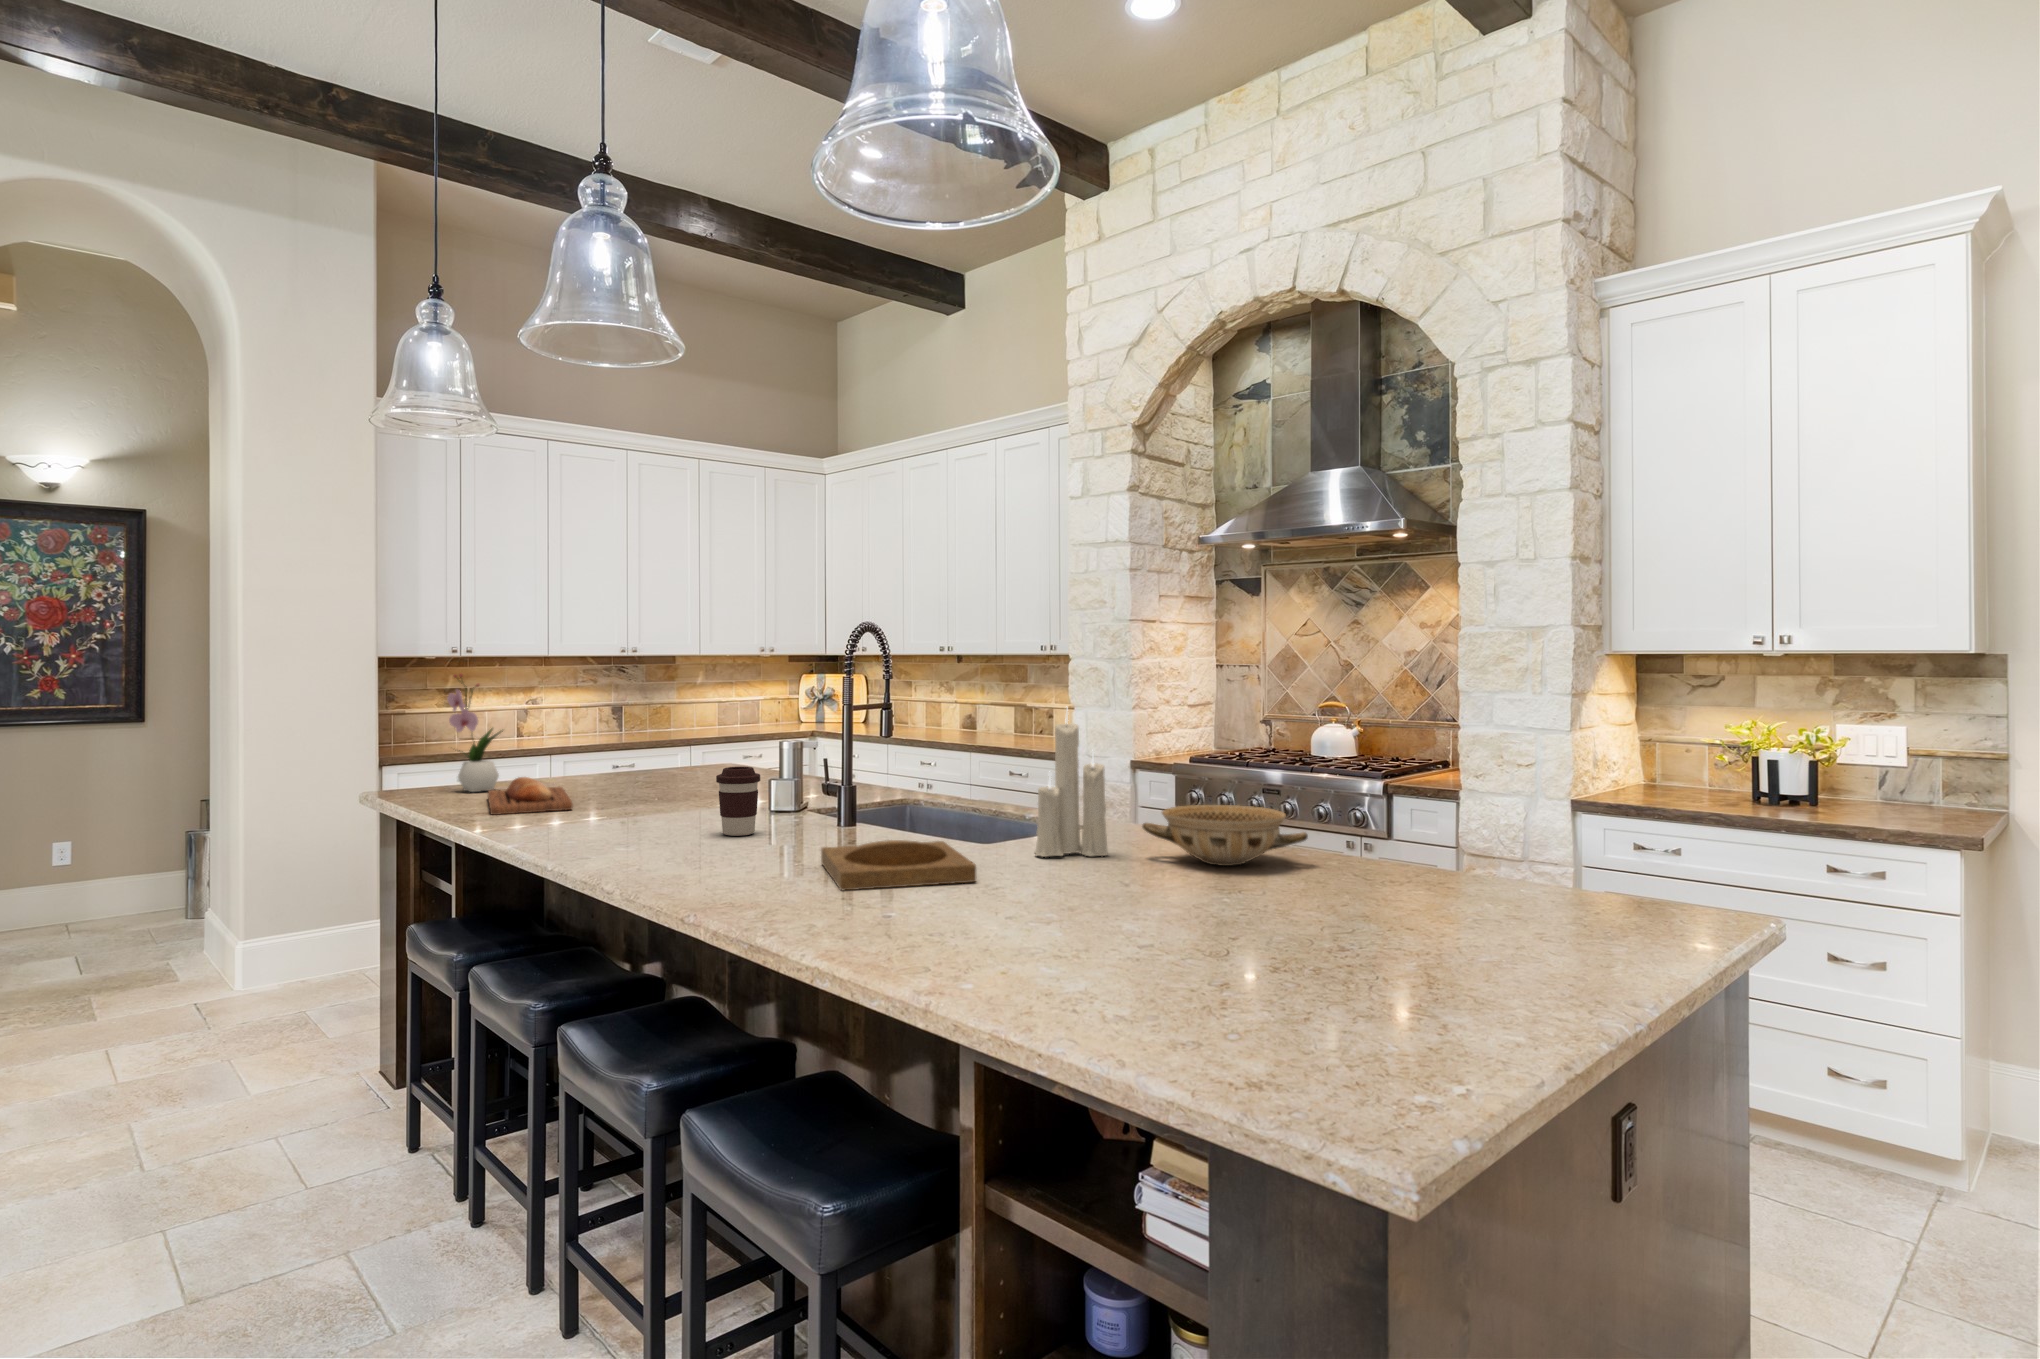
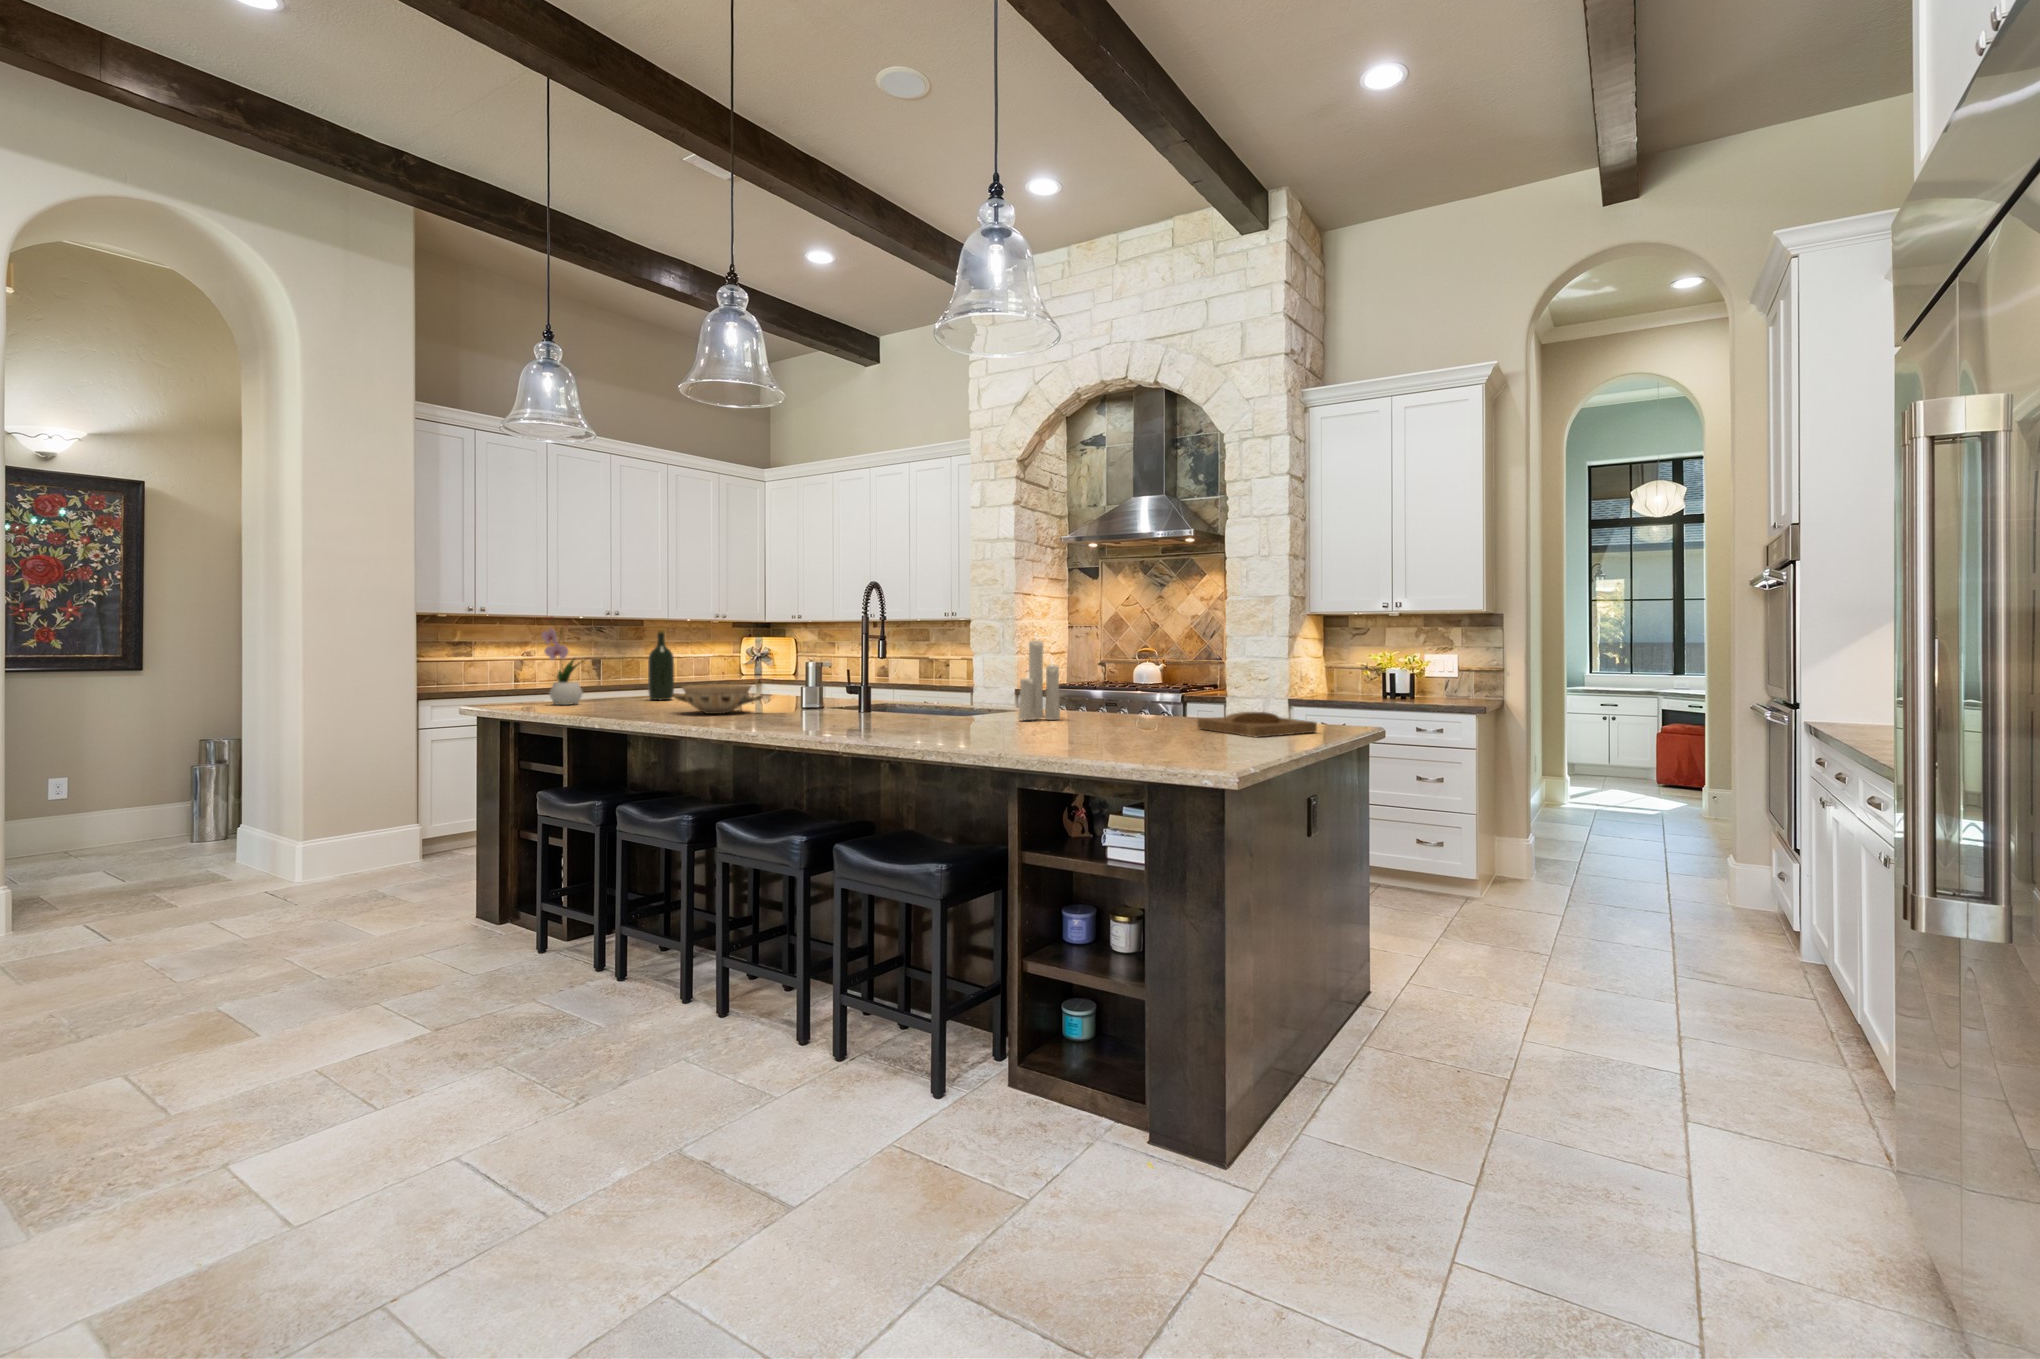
wine bottle: none [590,688,624,784] -> present [648,630,674,700]
coffee cup: present [716,766,760,836] -> none [797,673,827,718]
bread loaf: present [488,777,573,815] -> none [584,691,666,714]
ceramic bowl: present [1142,805,1308,866] -> present [672,684,762,714]
tray: present [821,840,976,890] -> present [1198,712,1317,737]

